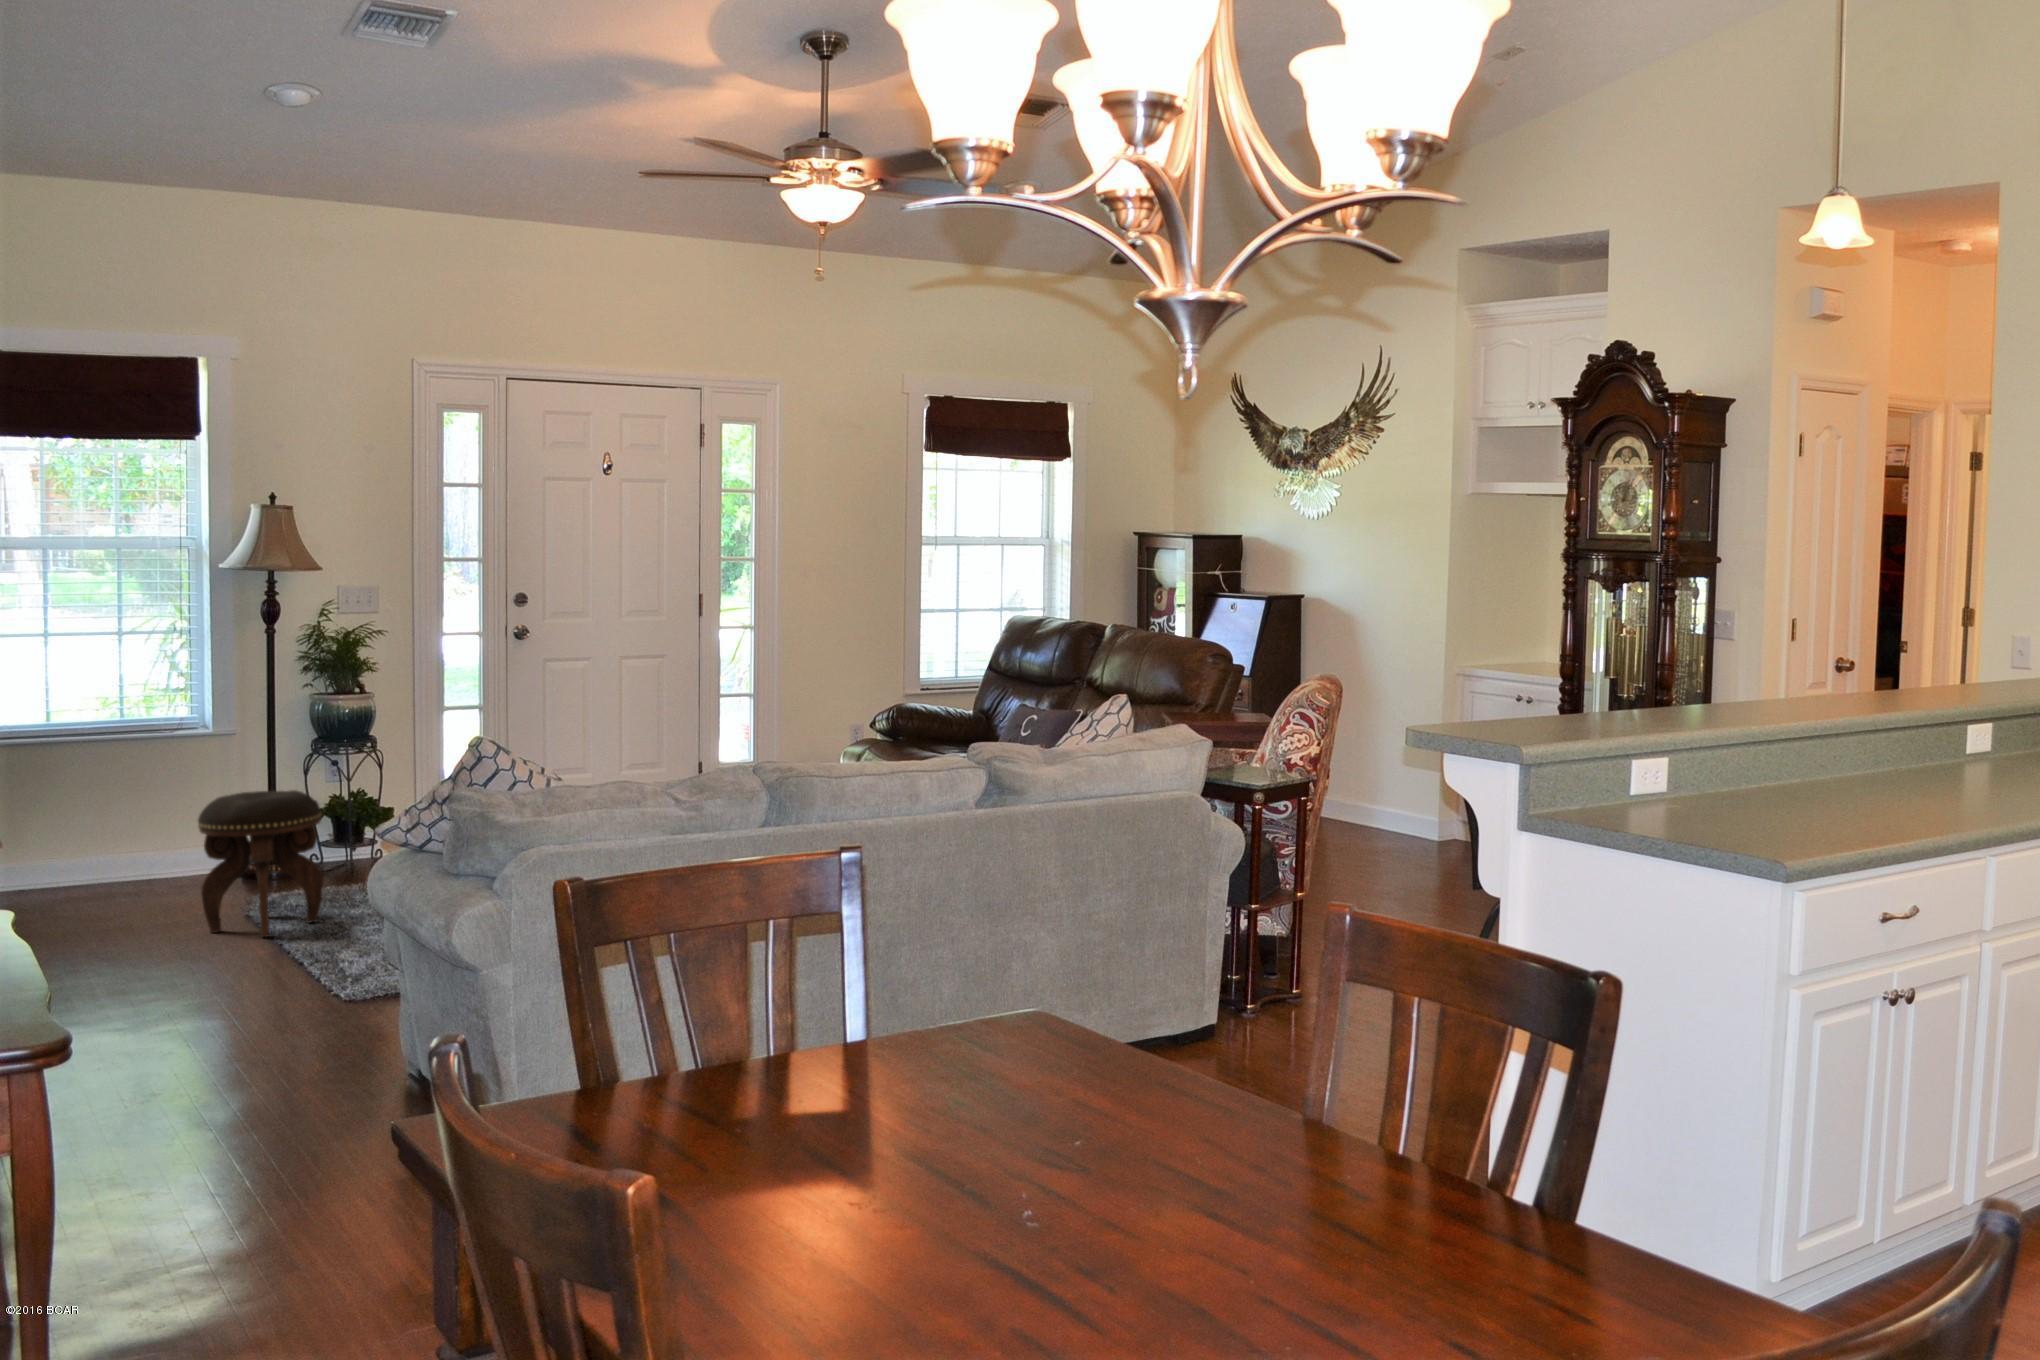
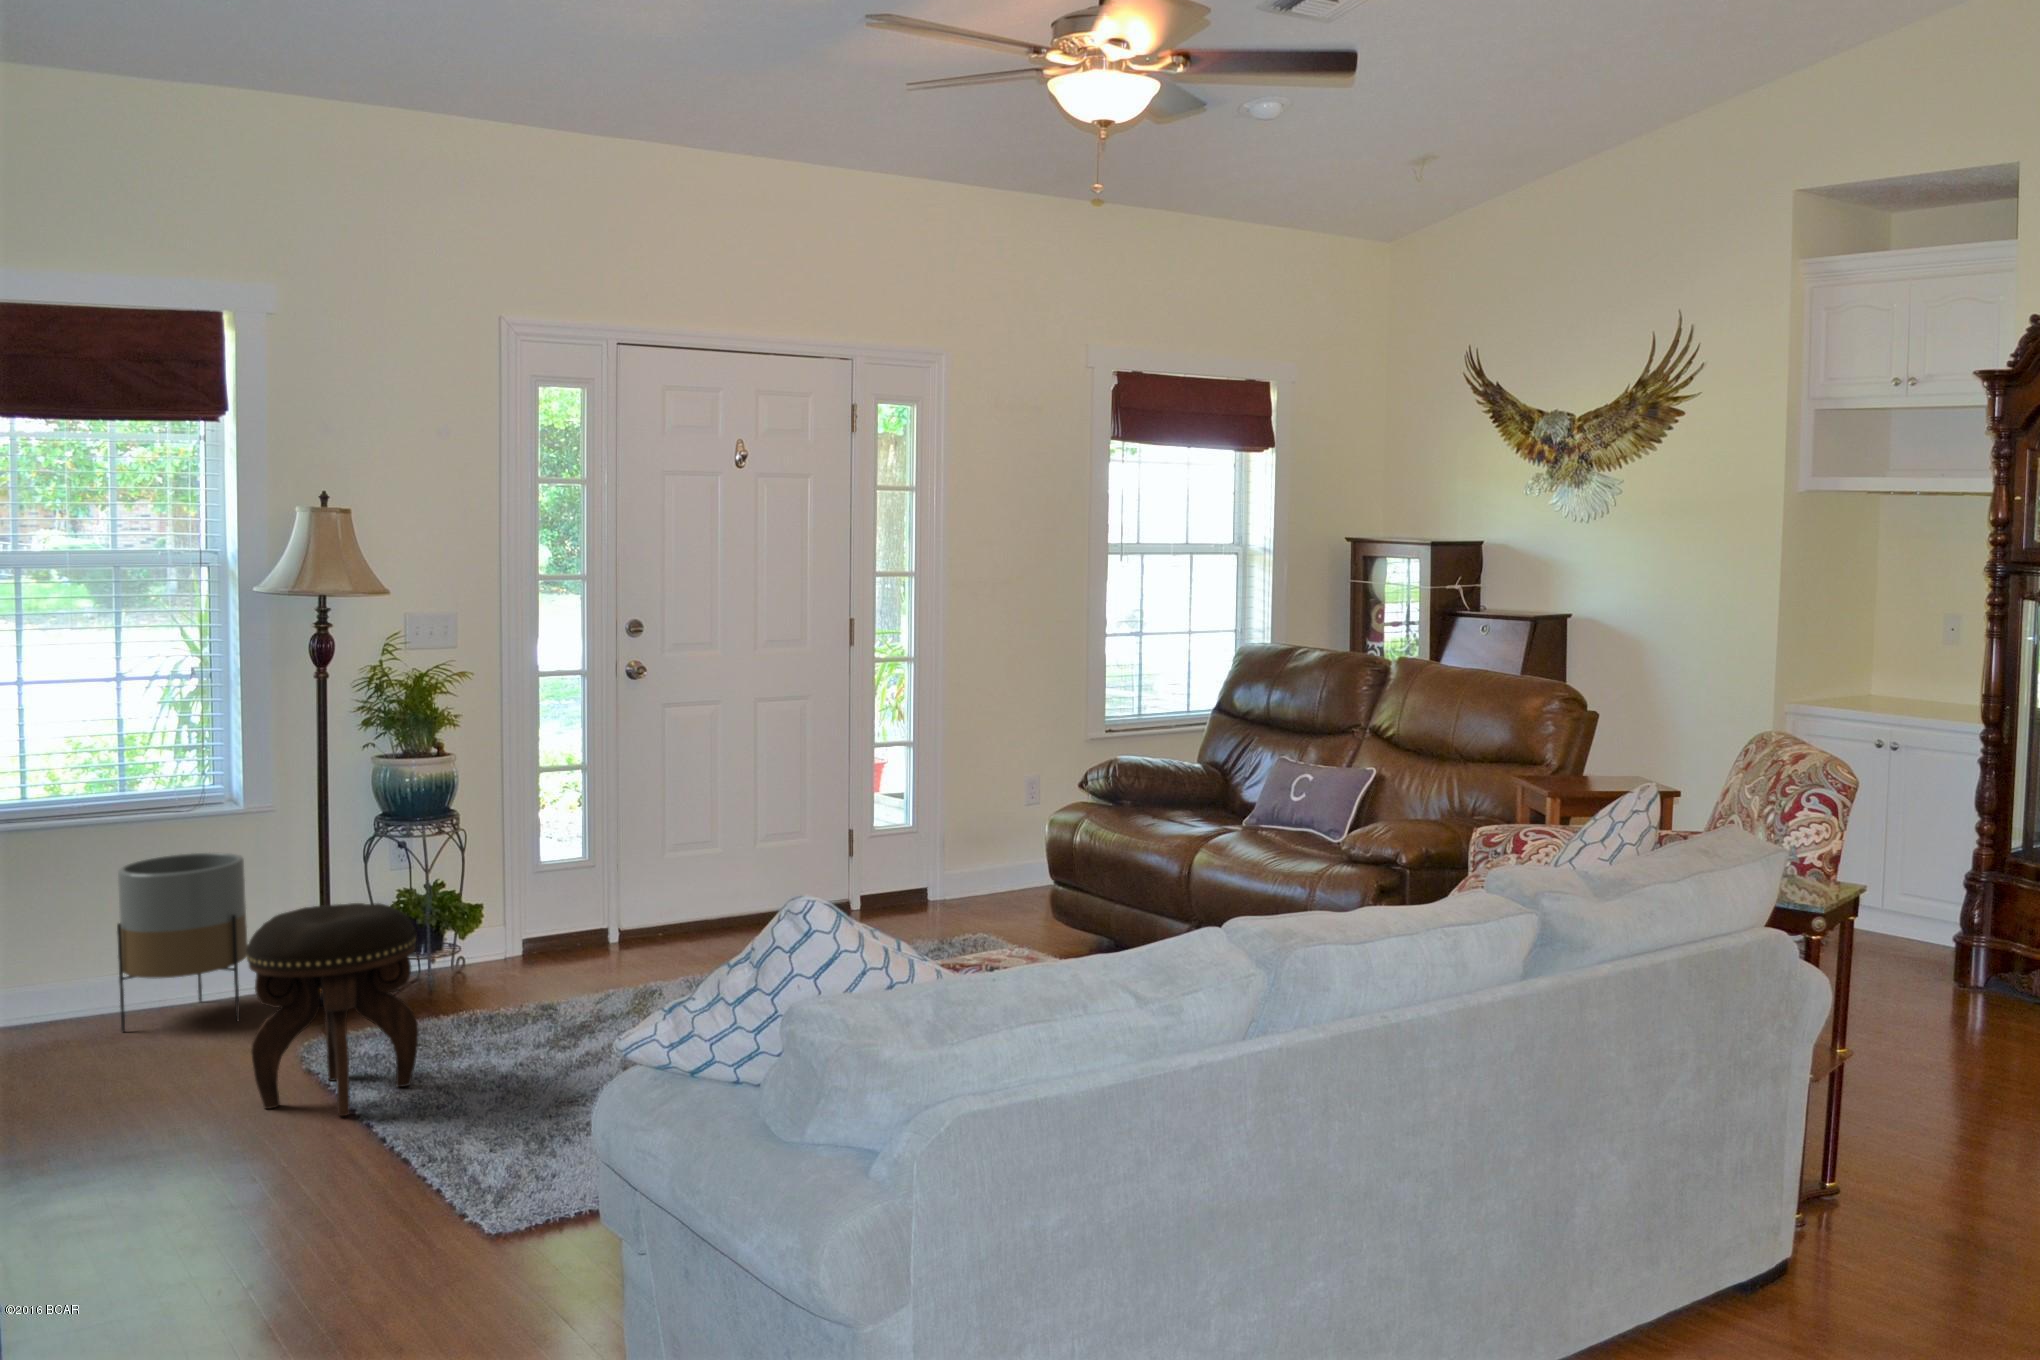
planter: none [115,763,212,891] -> present [117,853,248,1032]

